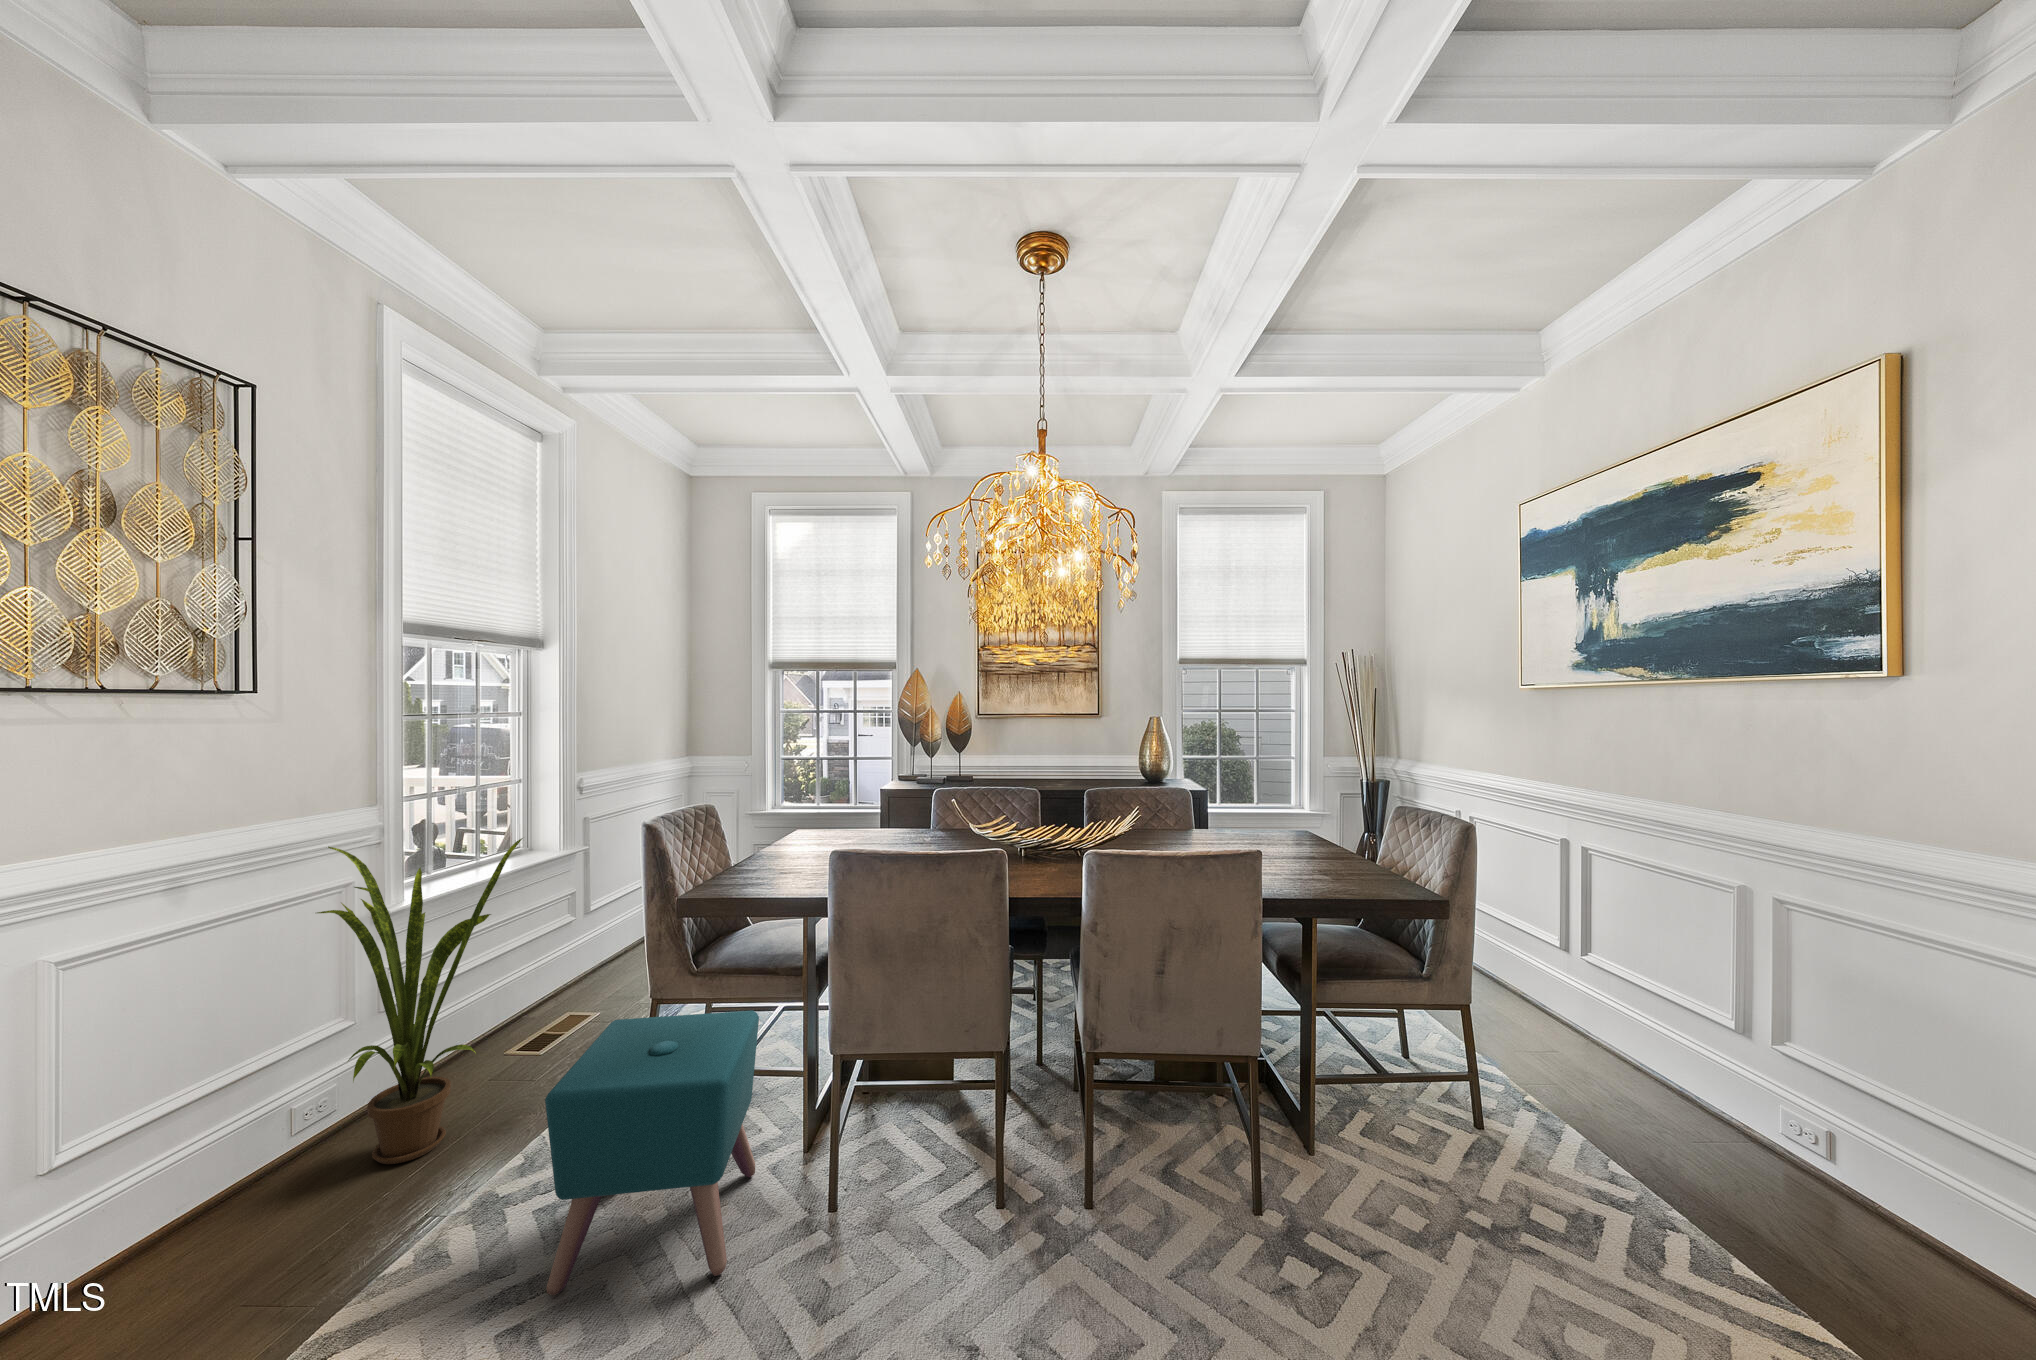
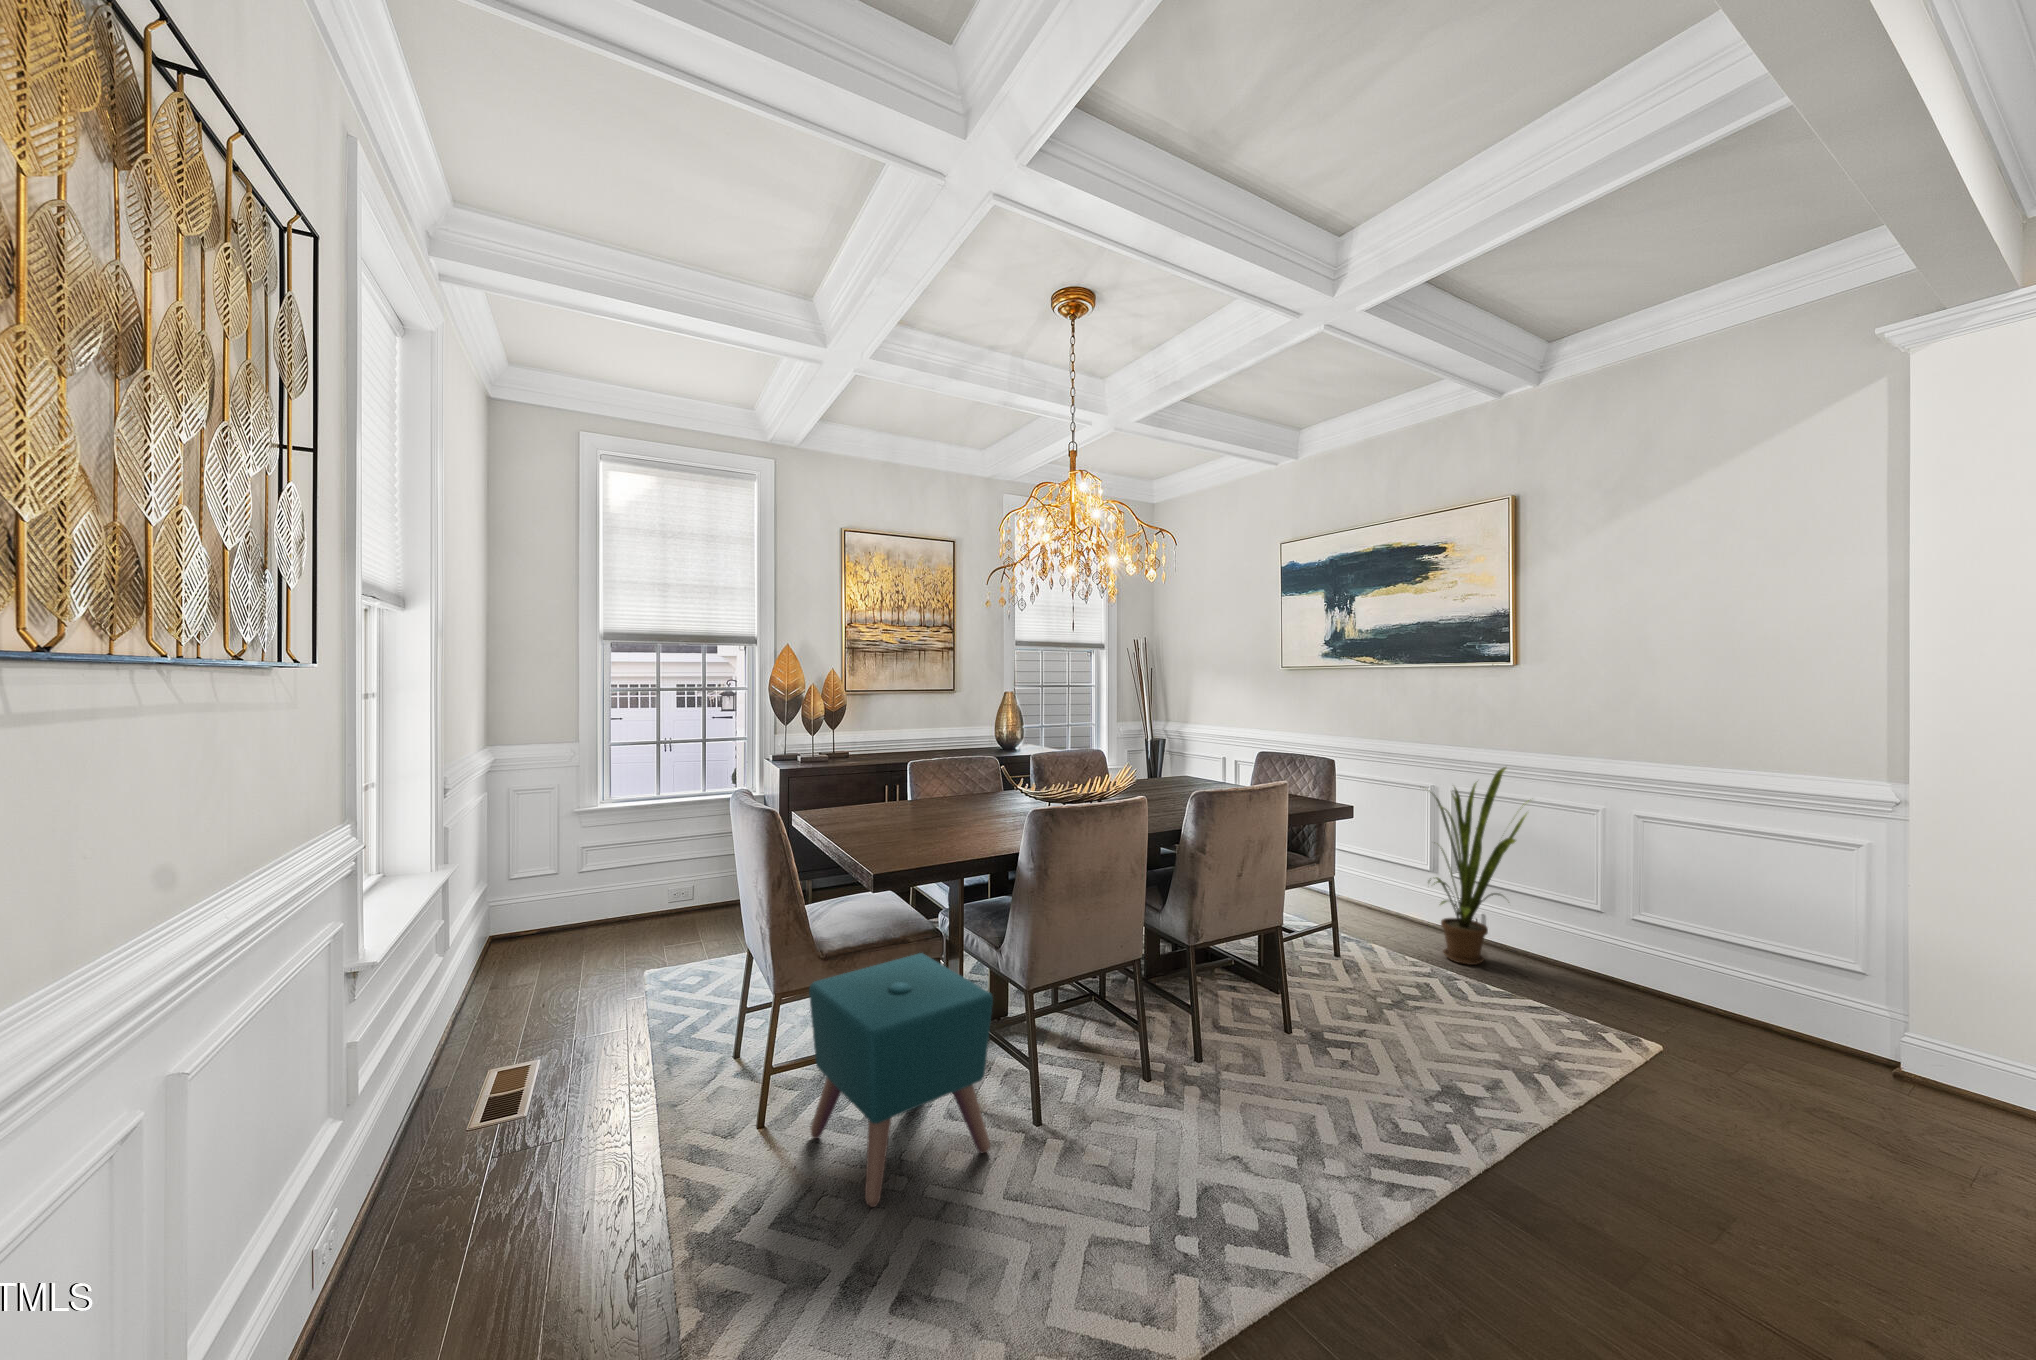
house plant: present [317,838,523,1164] -> present [1428,767,1529,965]

